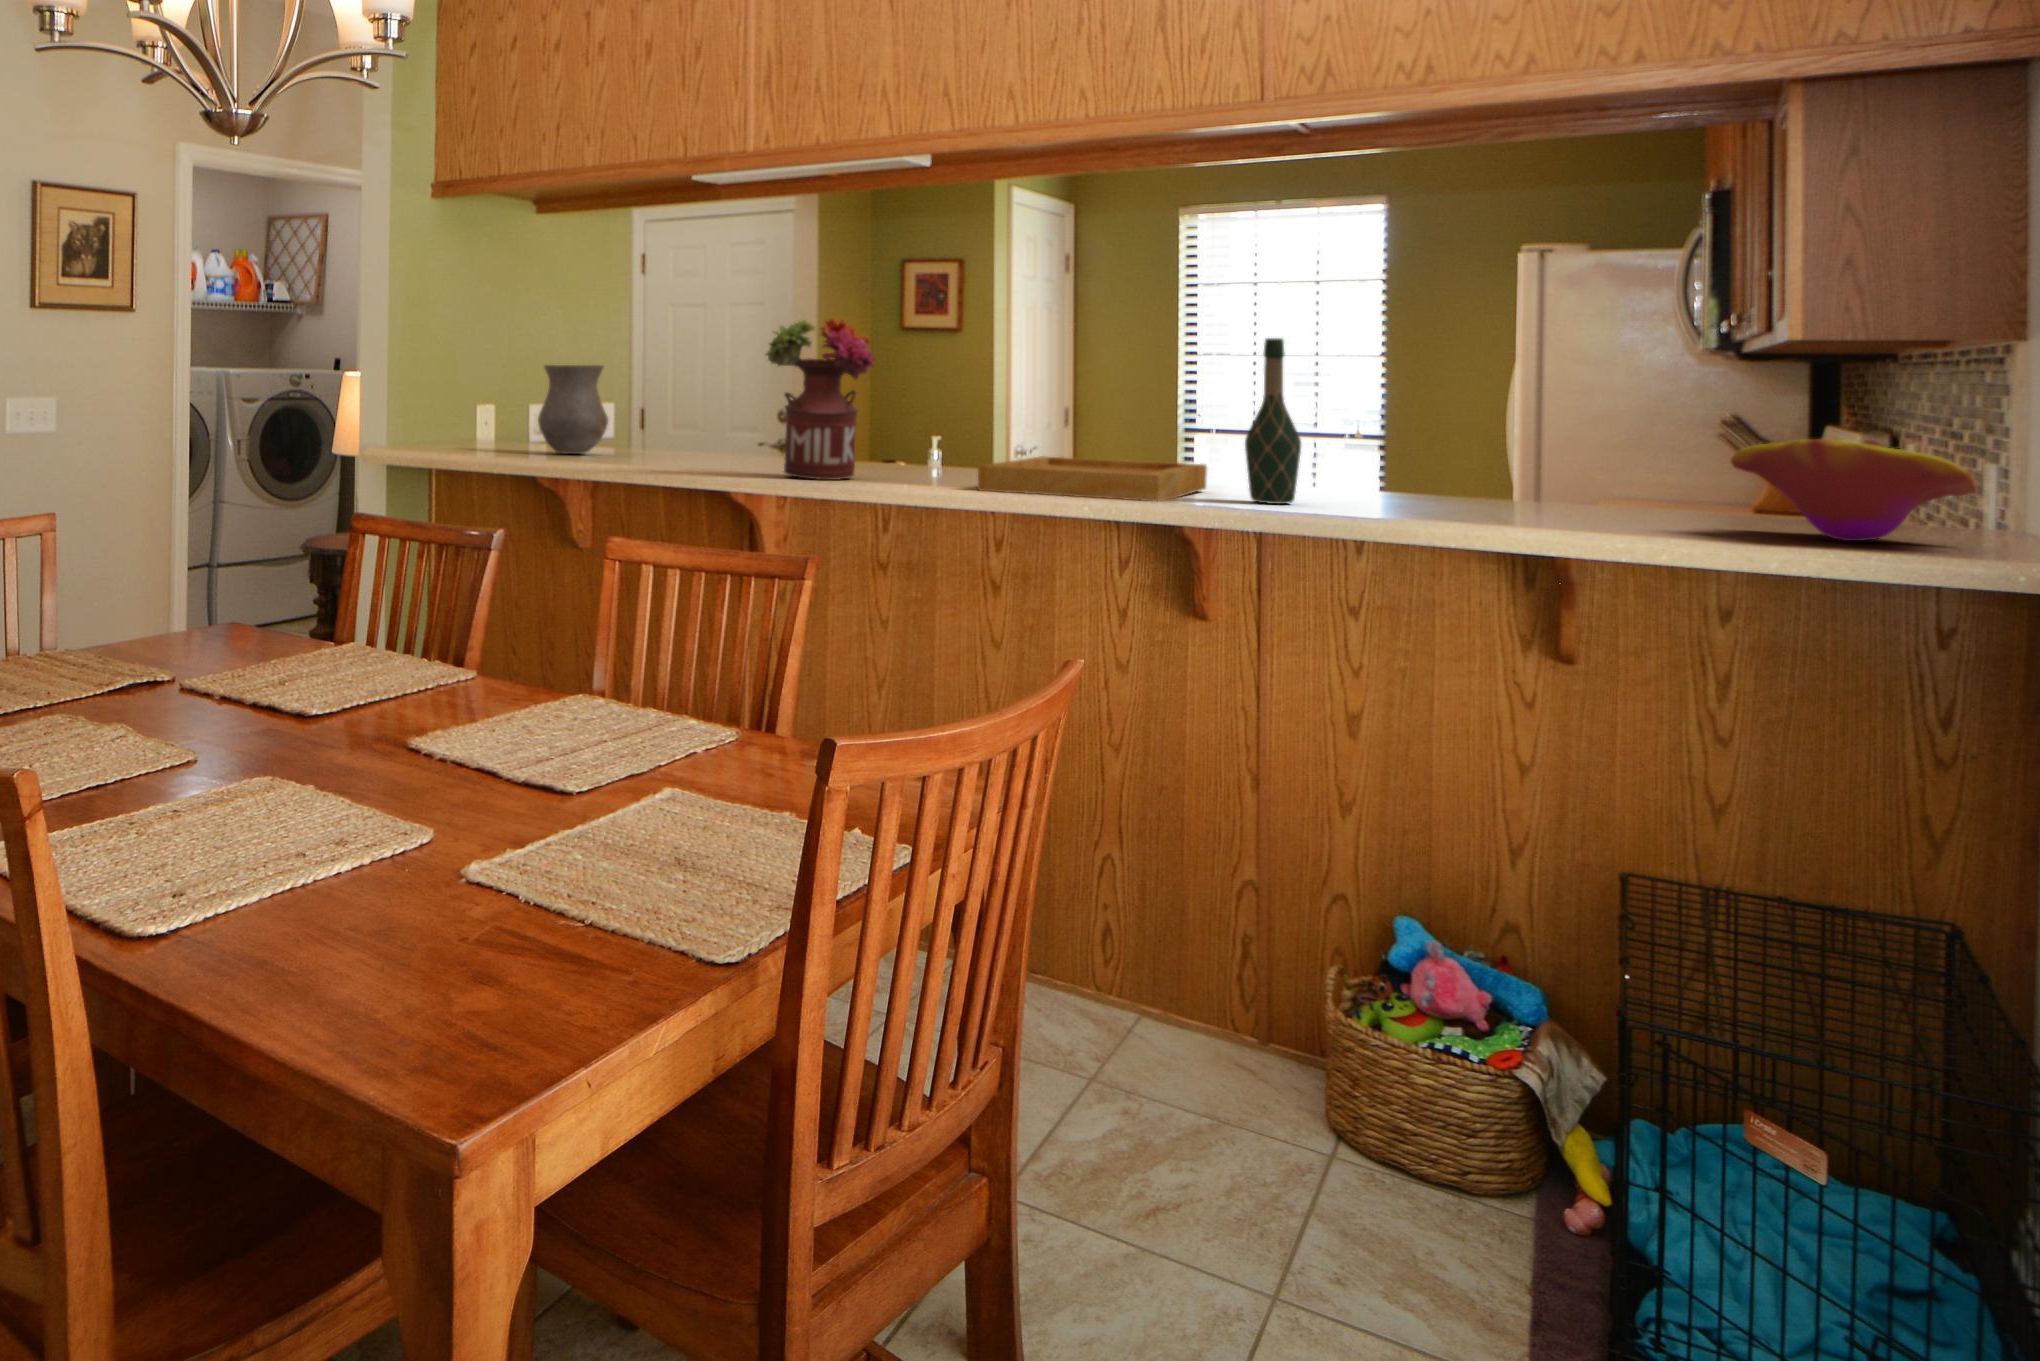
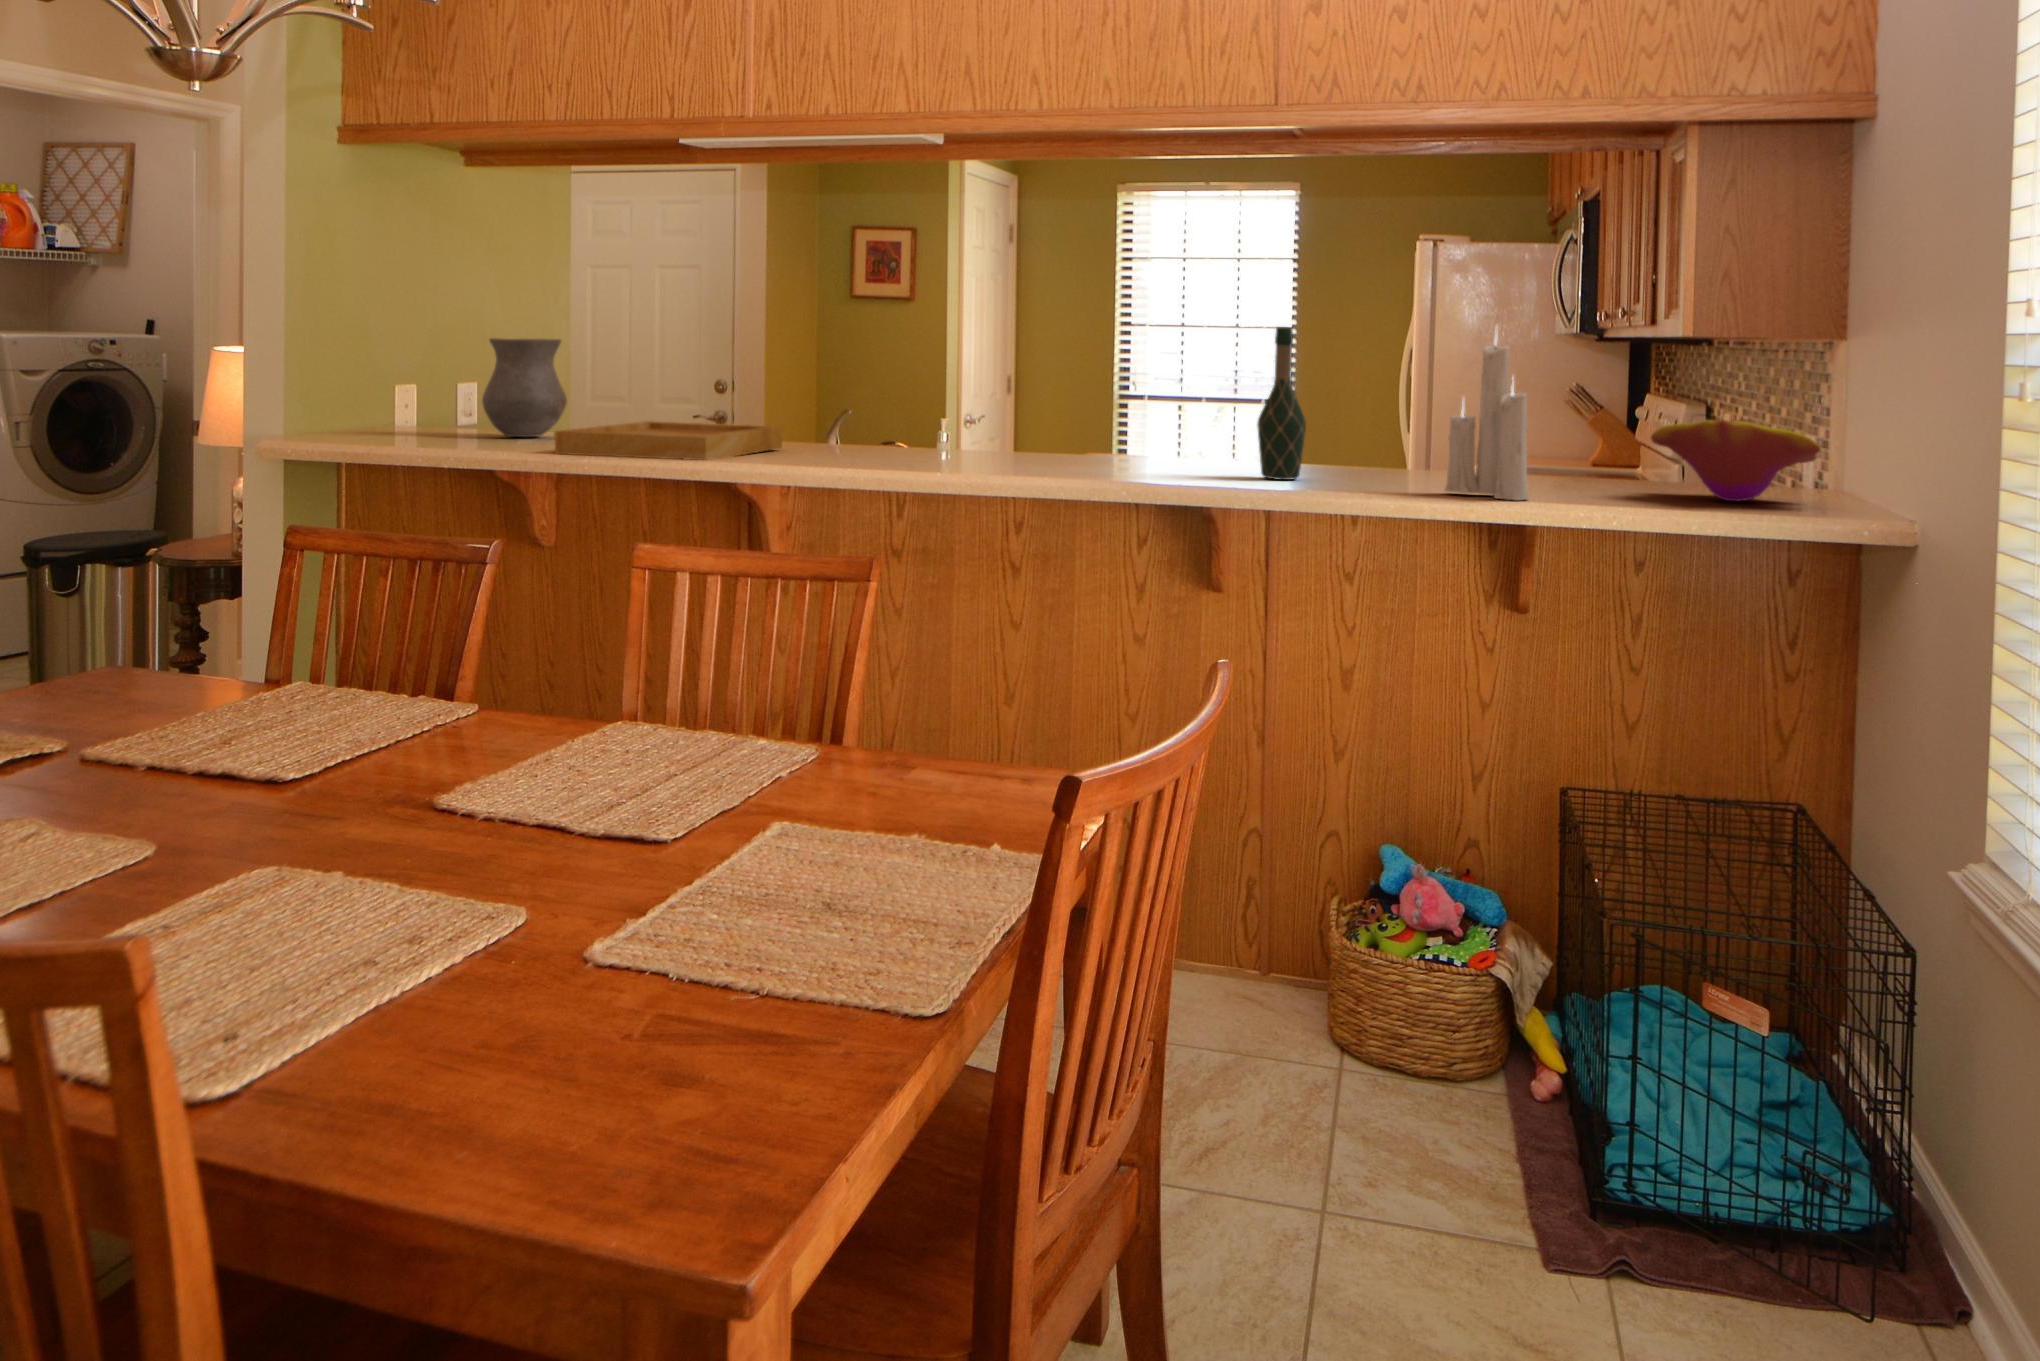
flower arrangement: present [766,317,875,480] -> none [778,295,899,465]
candle: none [1451,319,1554,530] -> present [1445,334,1529,500]
tray: present [978,456,1207,501] -> present [555,421,782,460]

